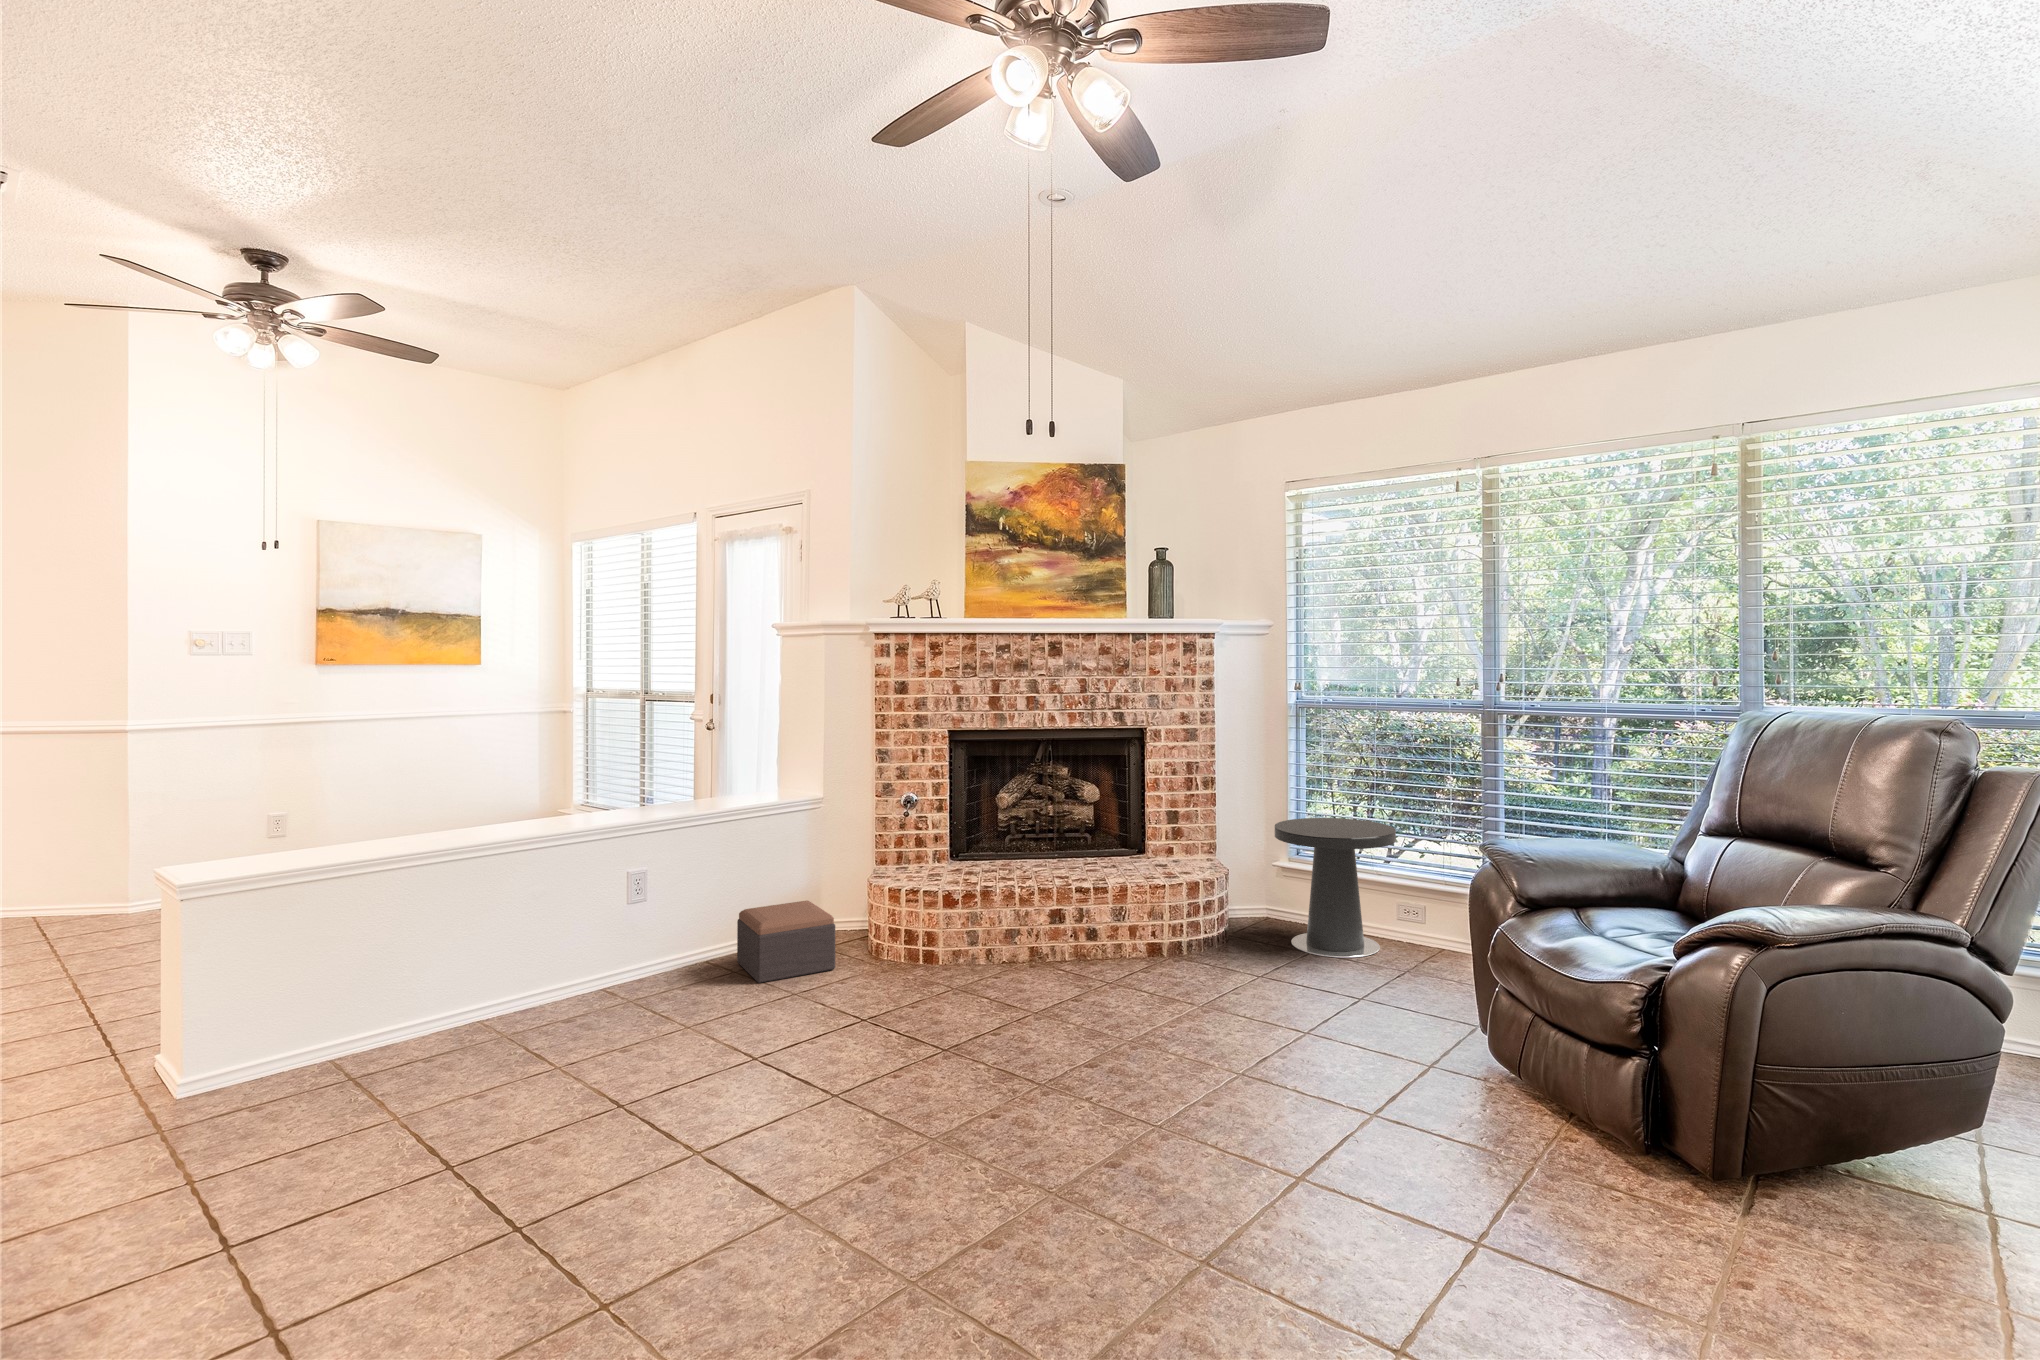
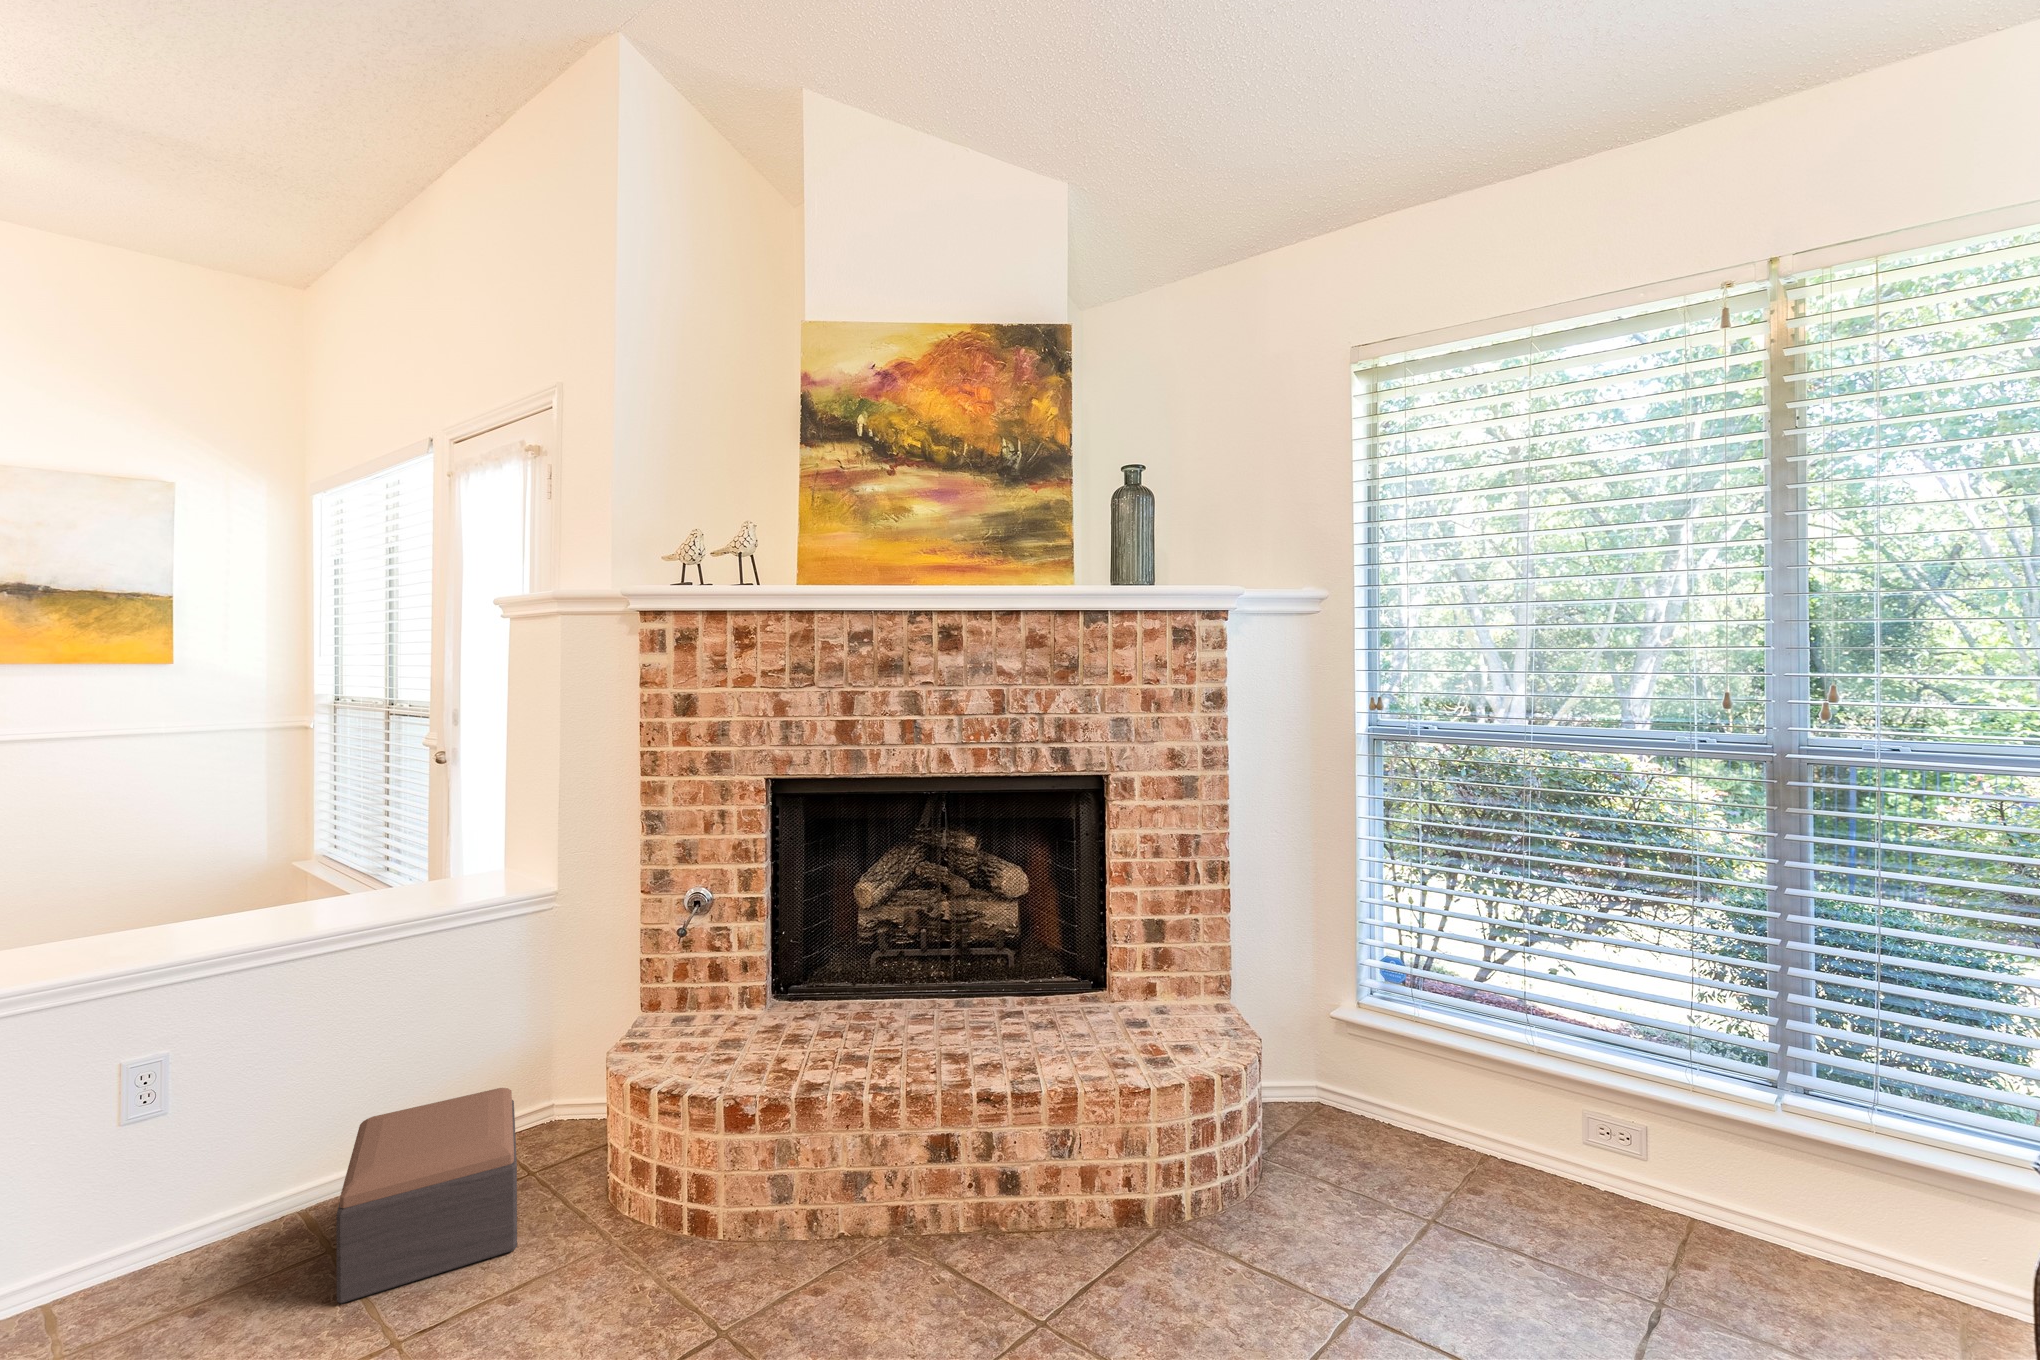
side table: present [1275,818,1396,958] -> none [1346,934,1602,1246]

